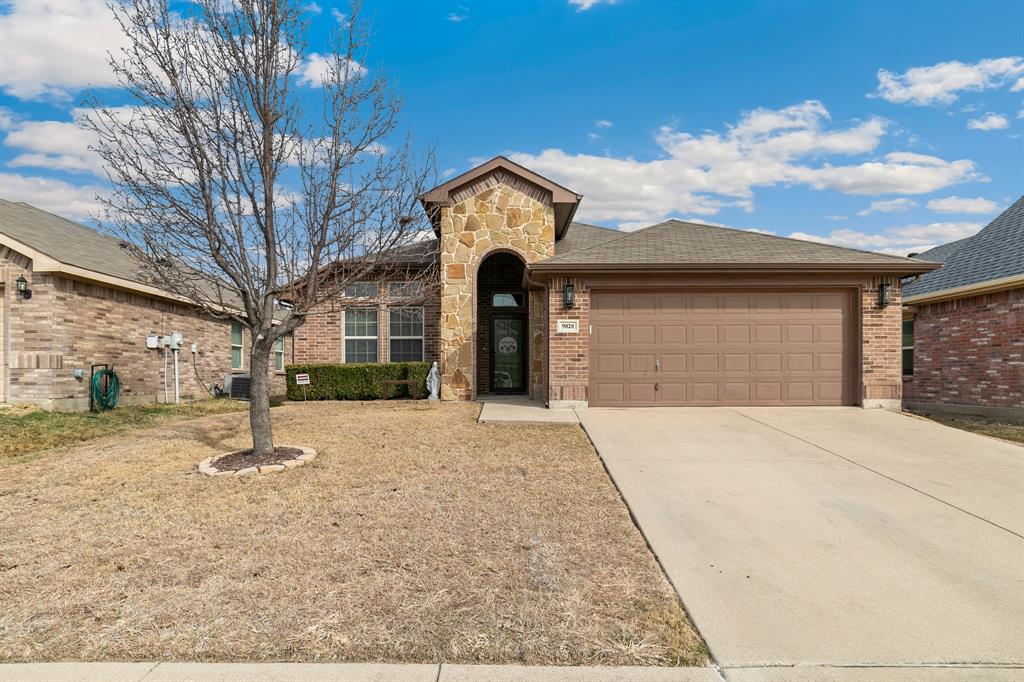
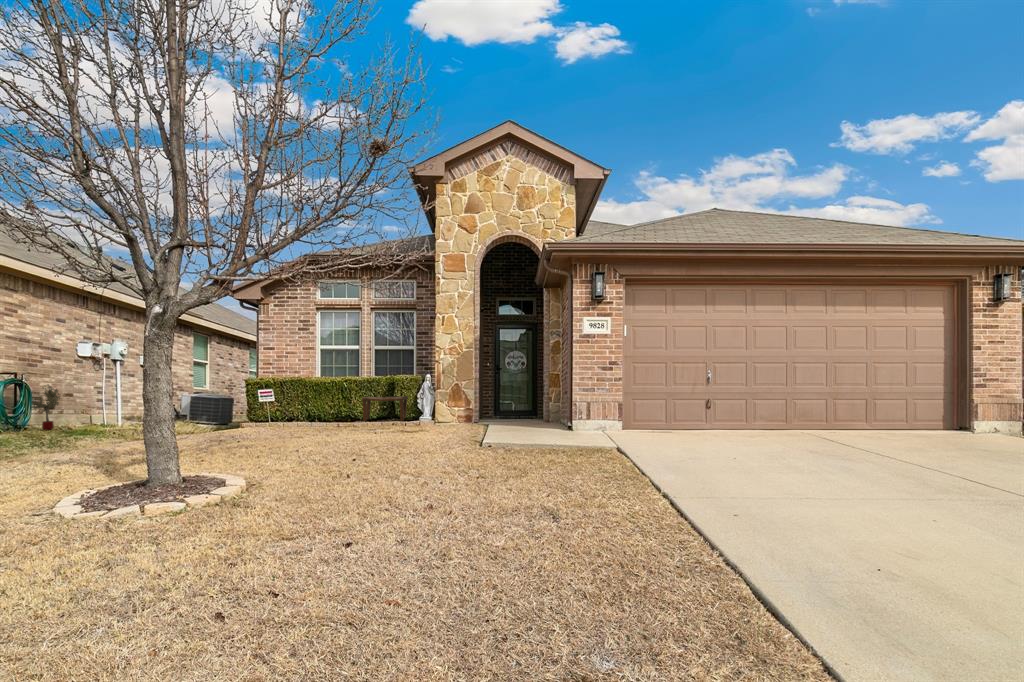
potted tree: none [120,373,142,410] -> present [31,385,60,430]

